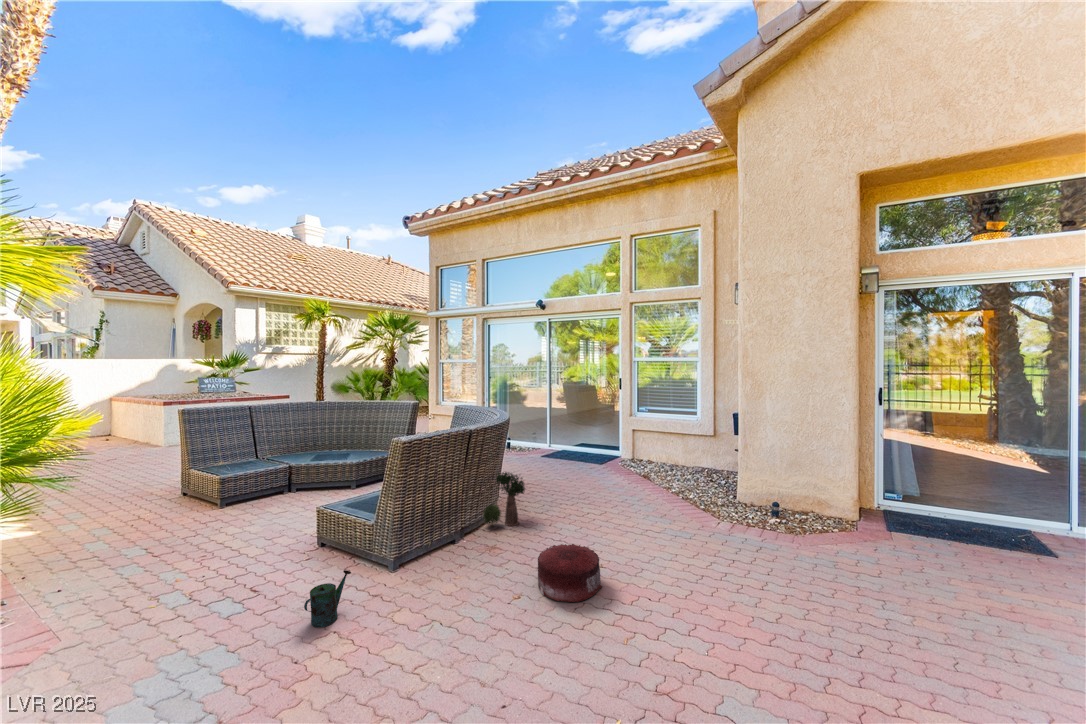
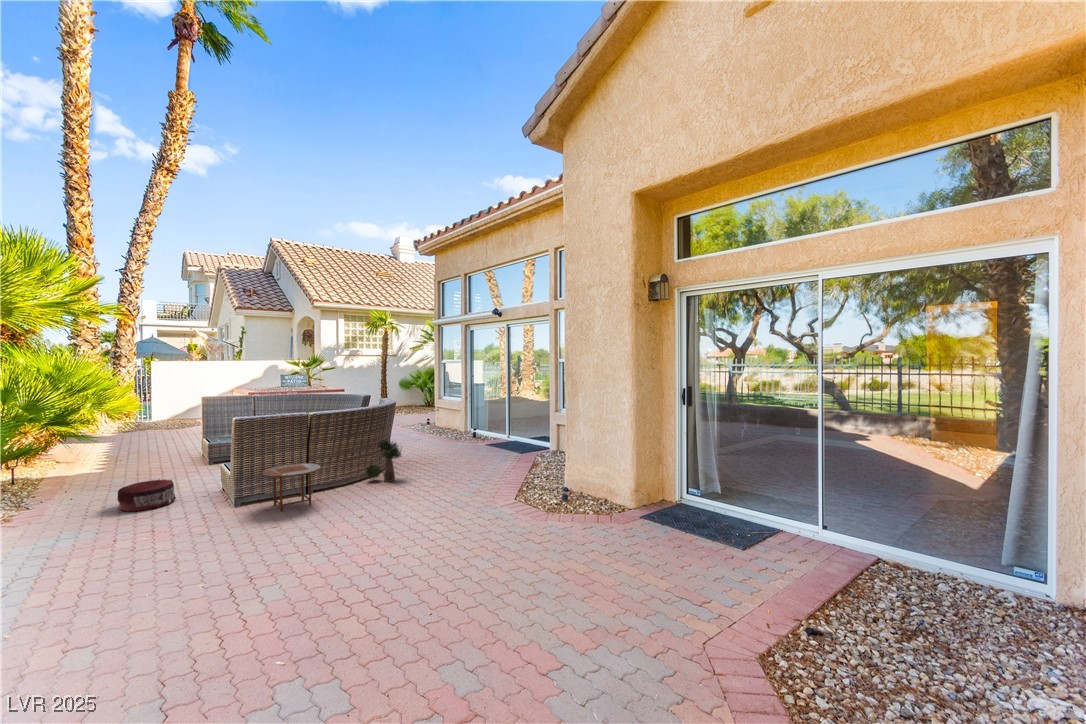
side table: none [406,519,483,598] -> present [261,463,321,512]
pouf: present [538,544,602,602] -> present [117,479,176,512]
watering can: present [304,570,351,628] -> none [185,484,227,515]

